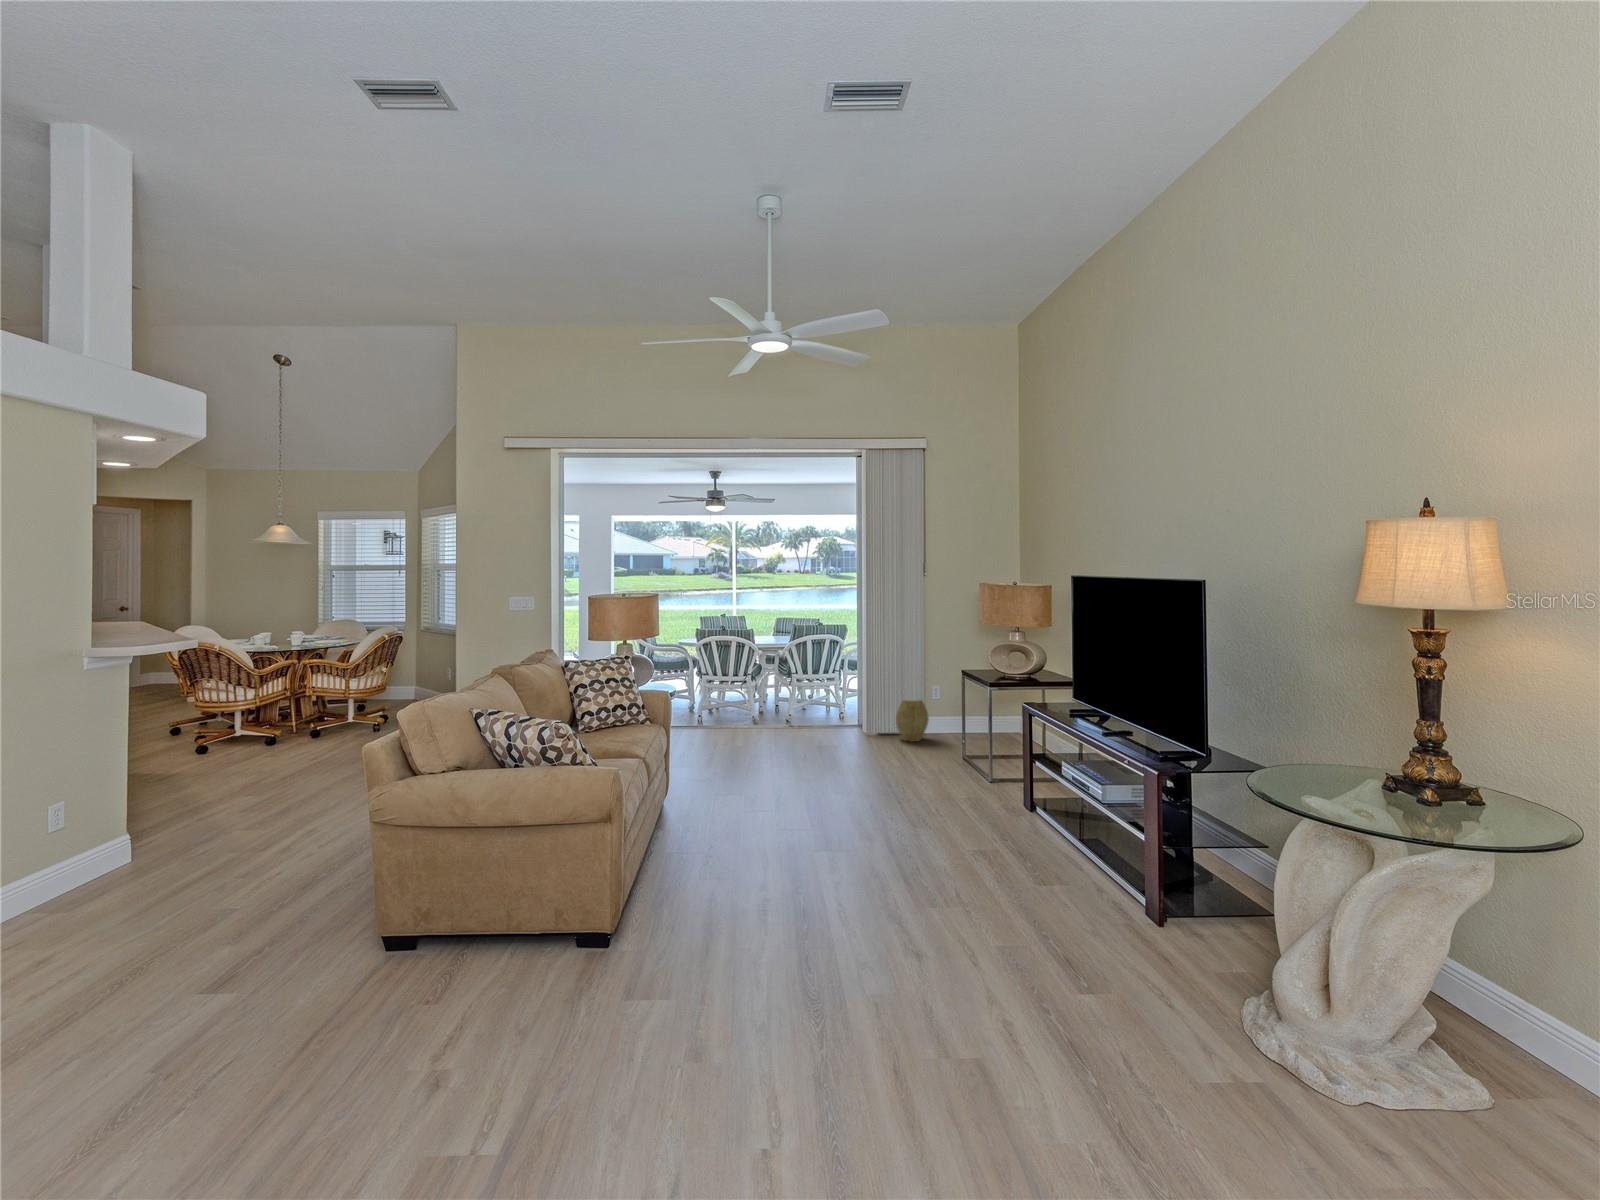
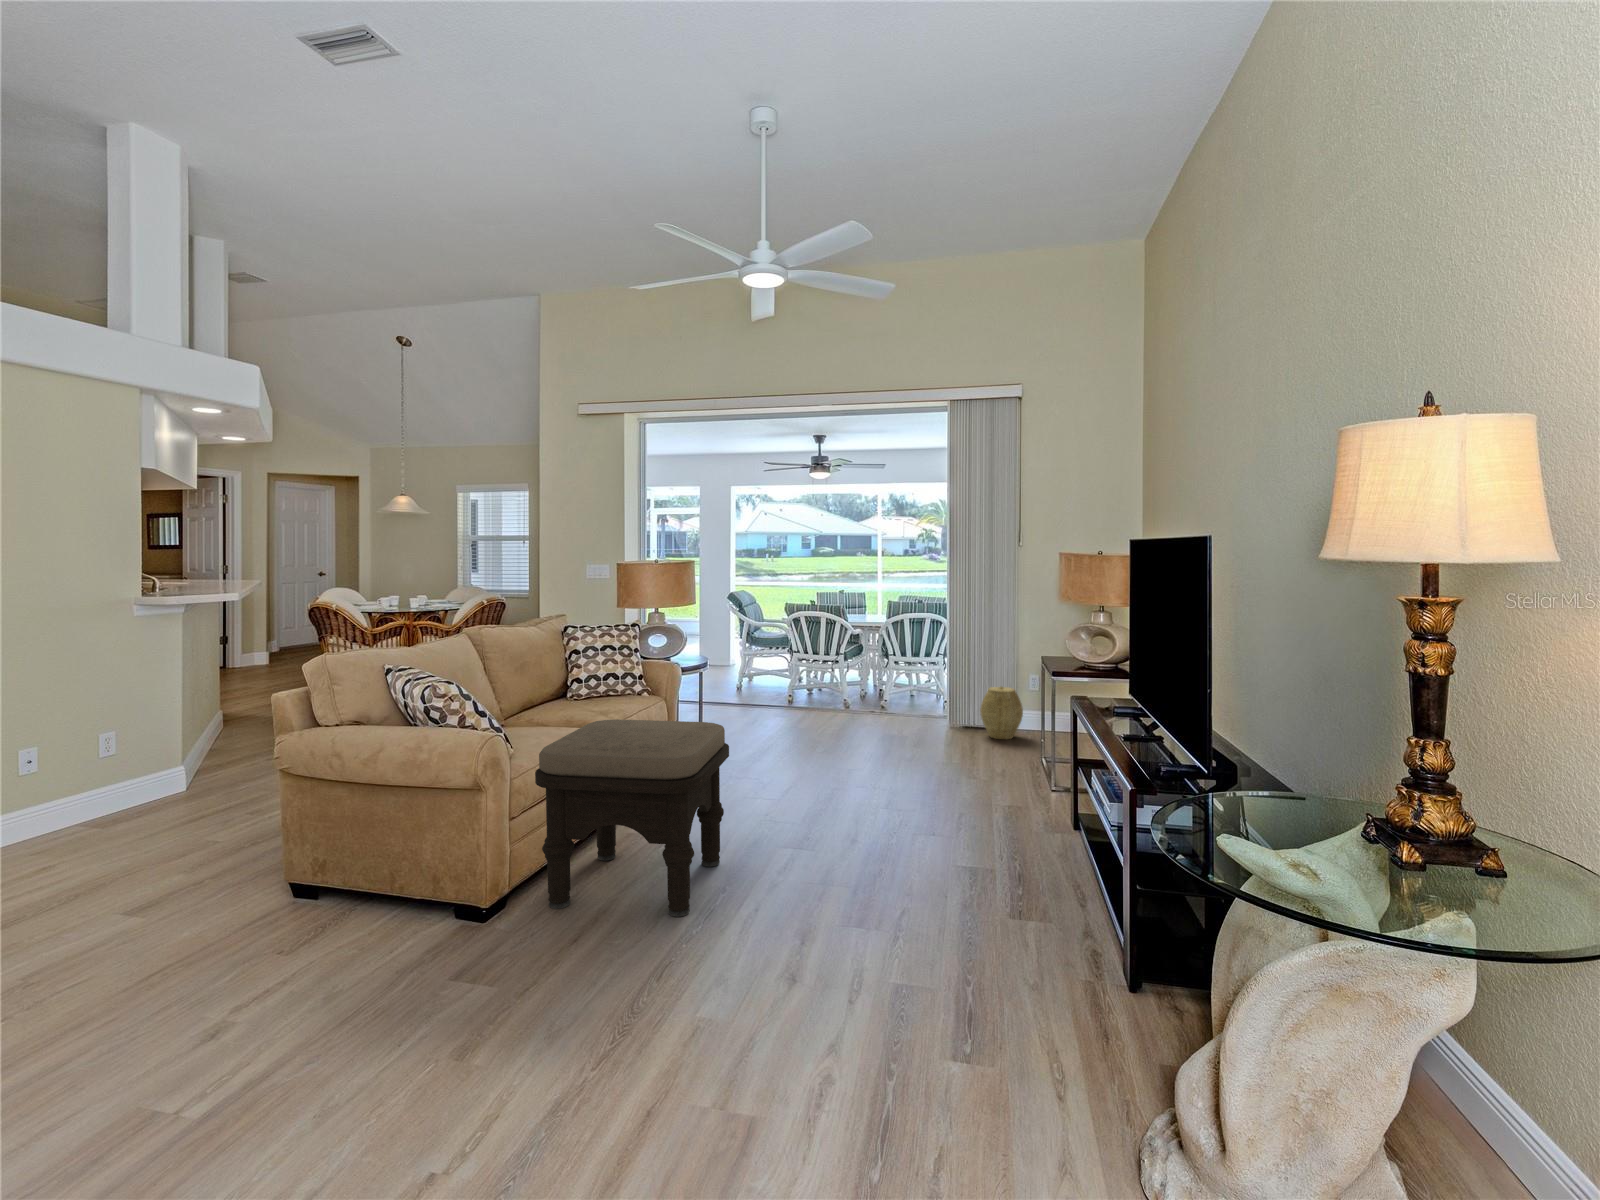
ottoman: none [653,744,808,927] -> present [535,719,729,917]

